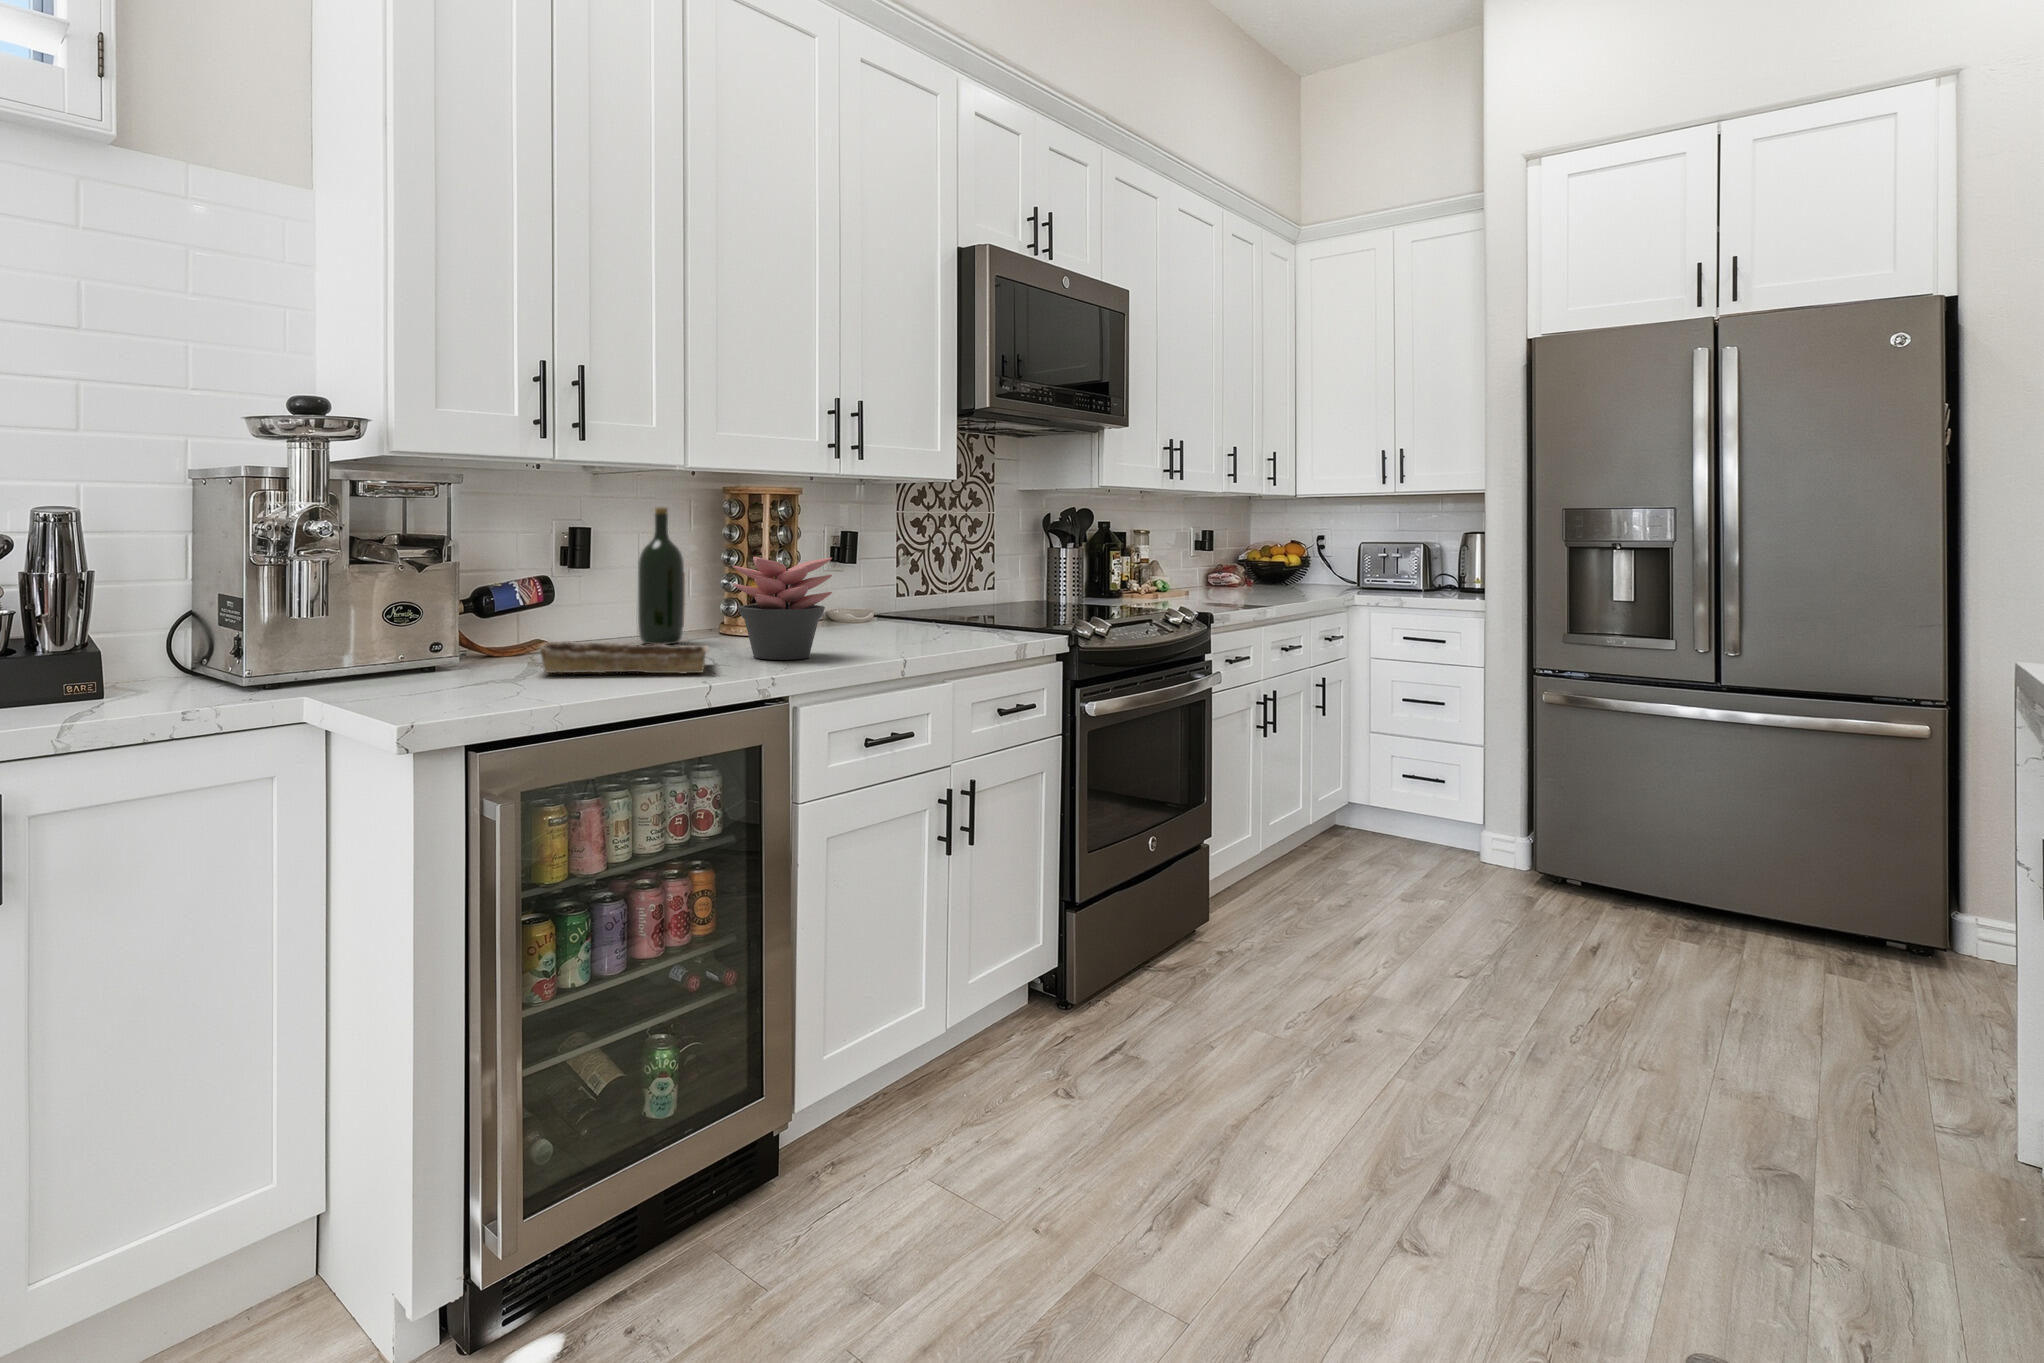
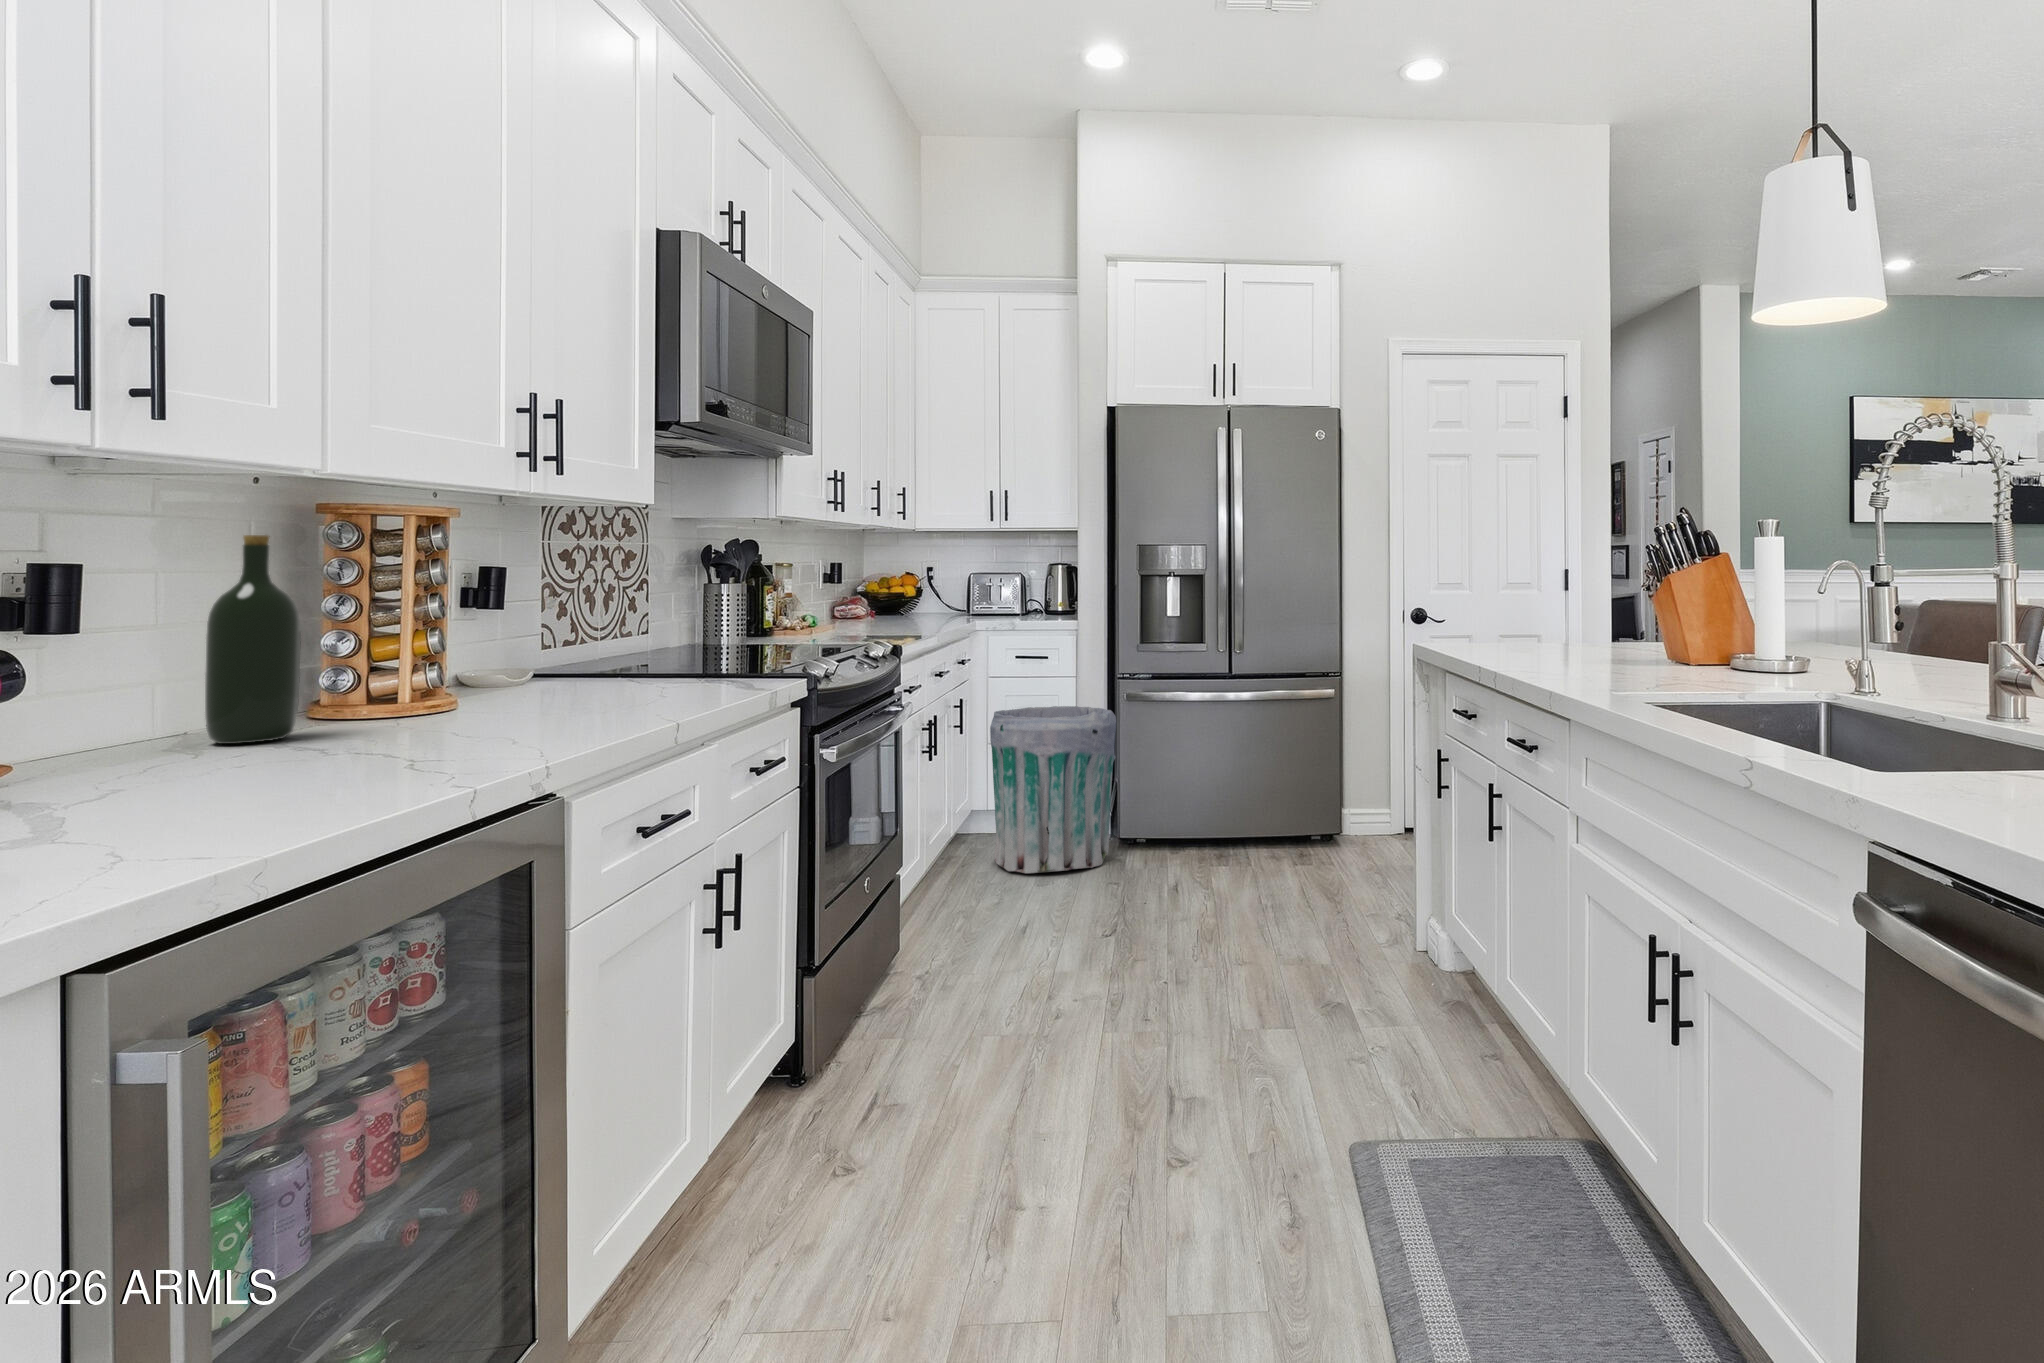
succulent plant: present [732,557,832,660] -> none [435,602,589,742]
tray: present [538,642,709,673] -> none [93,731,462,806]
trash can: none [1362,696,1530,894] -> present [990,706,1116,873]

